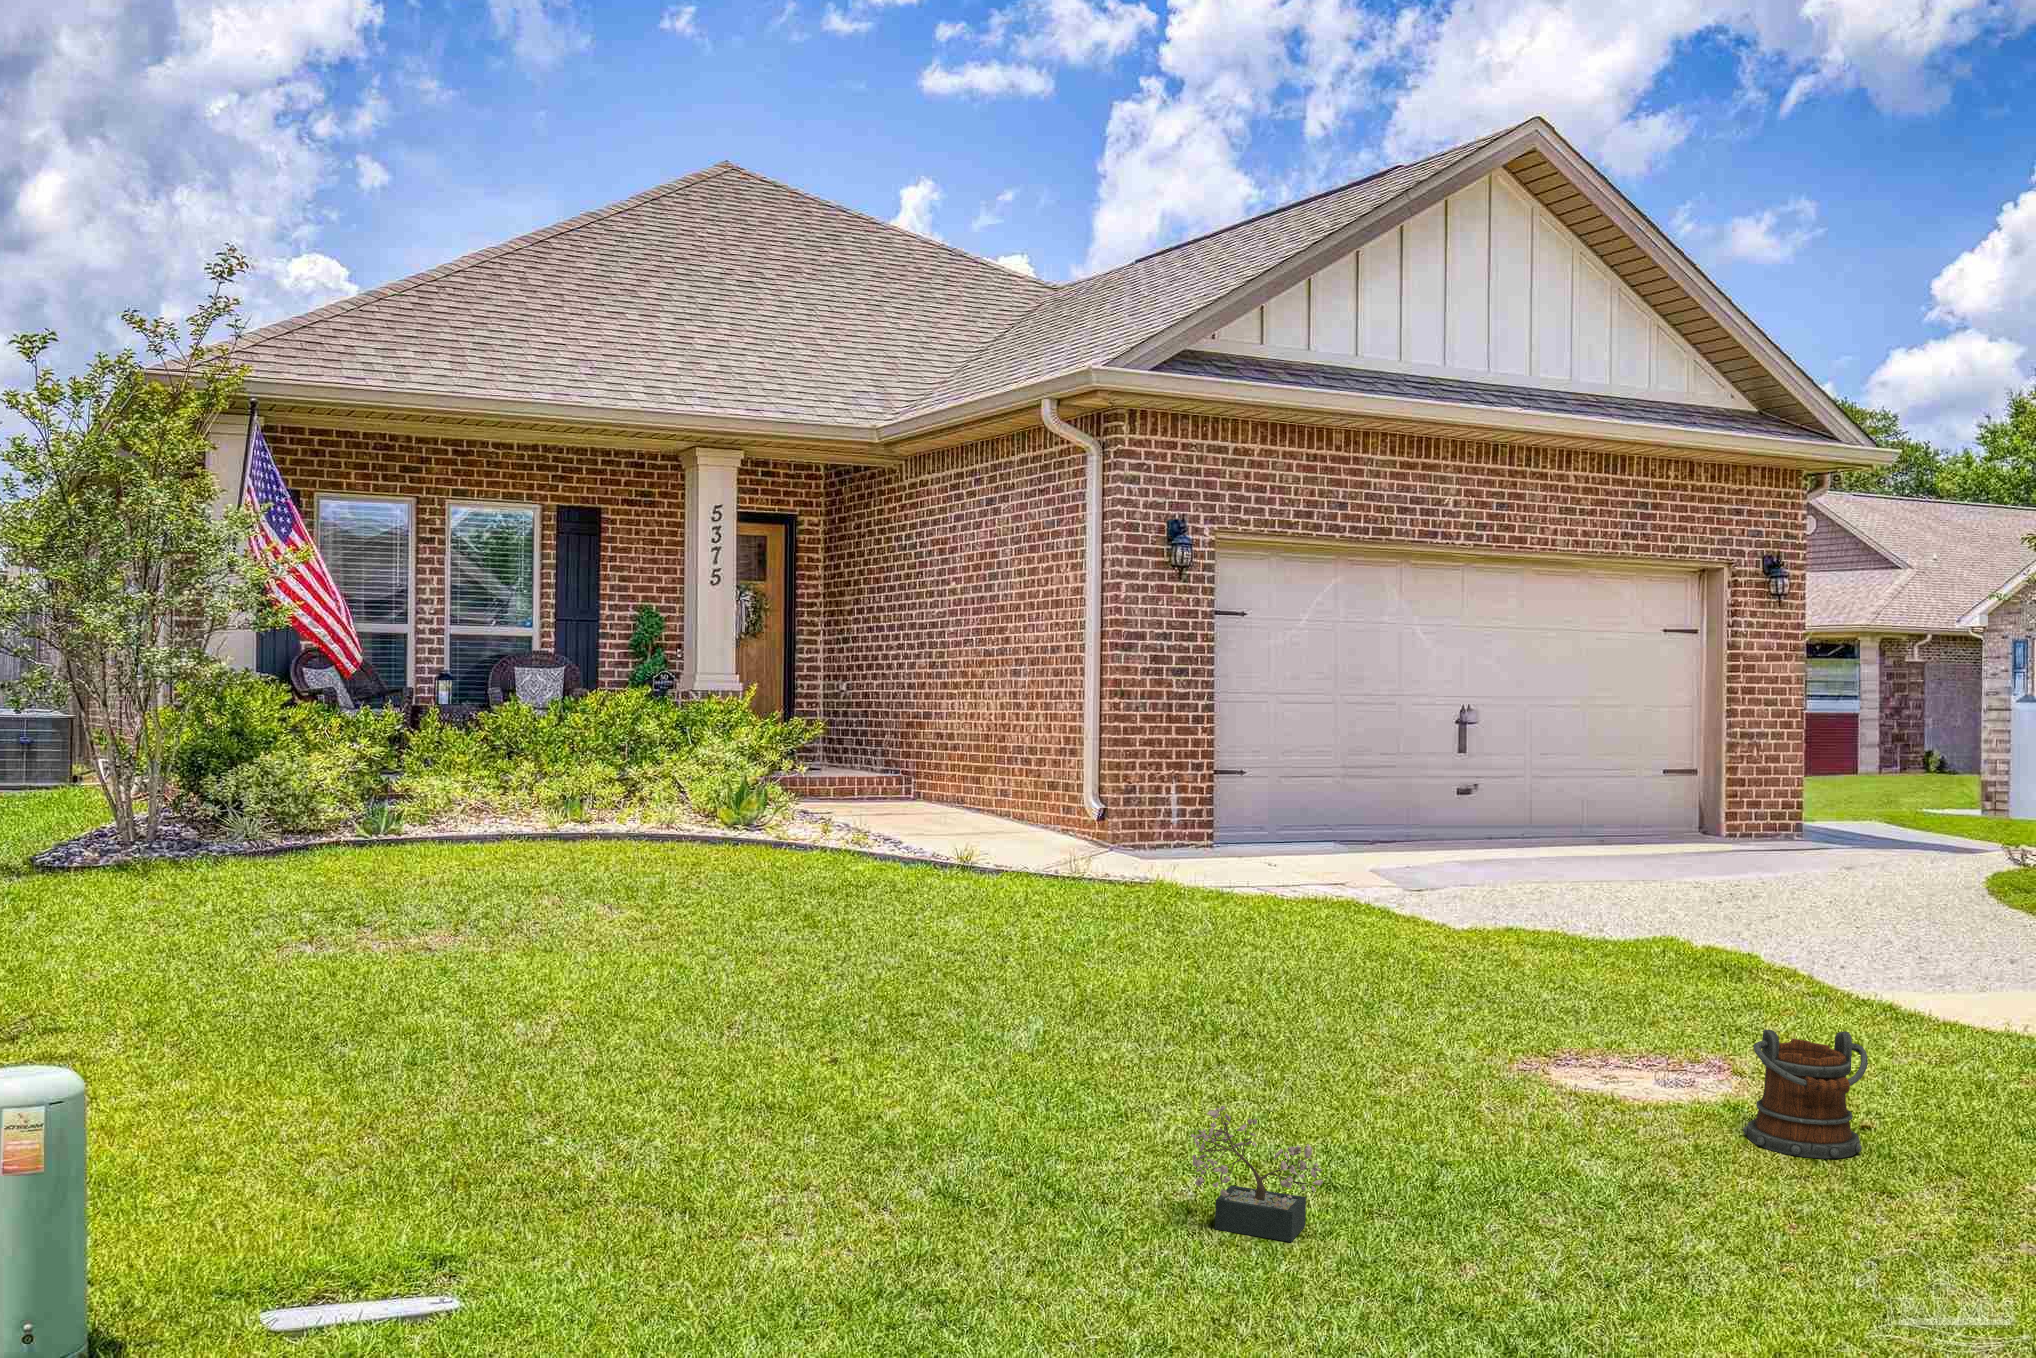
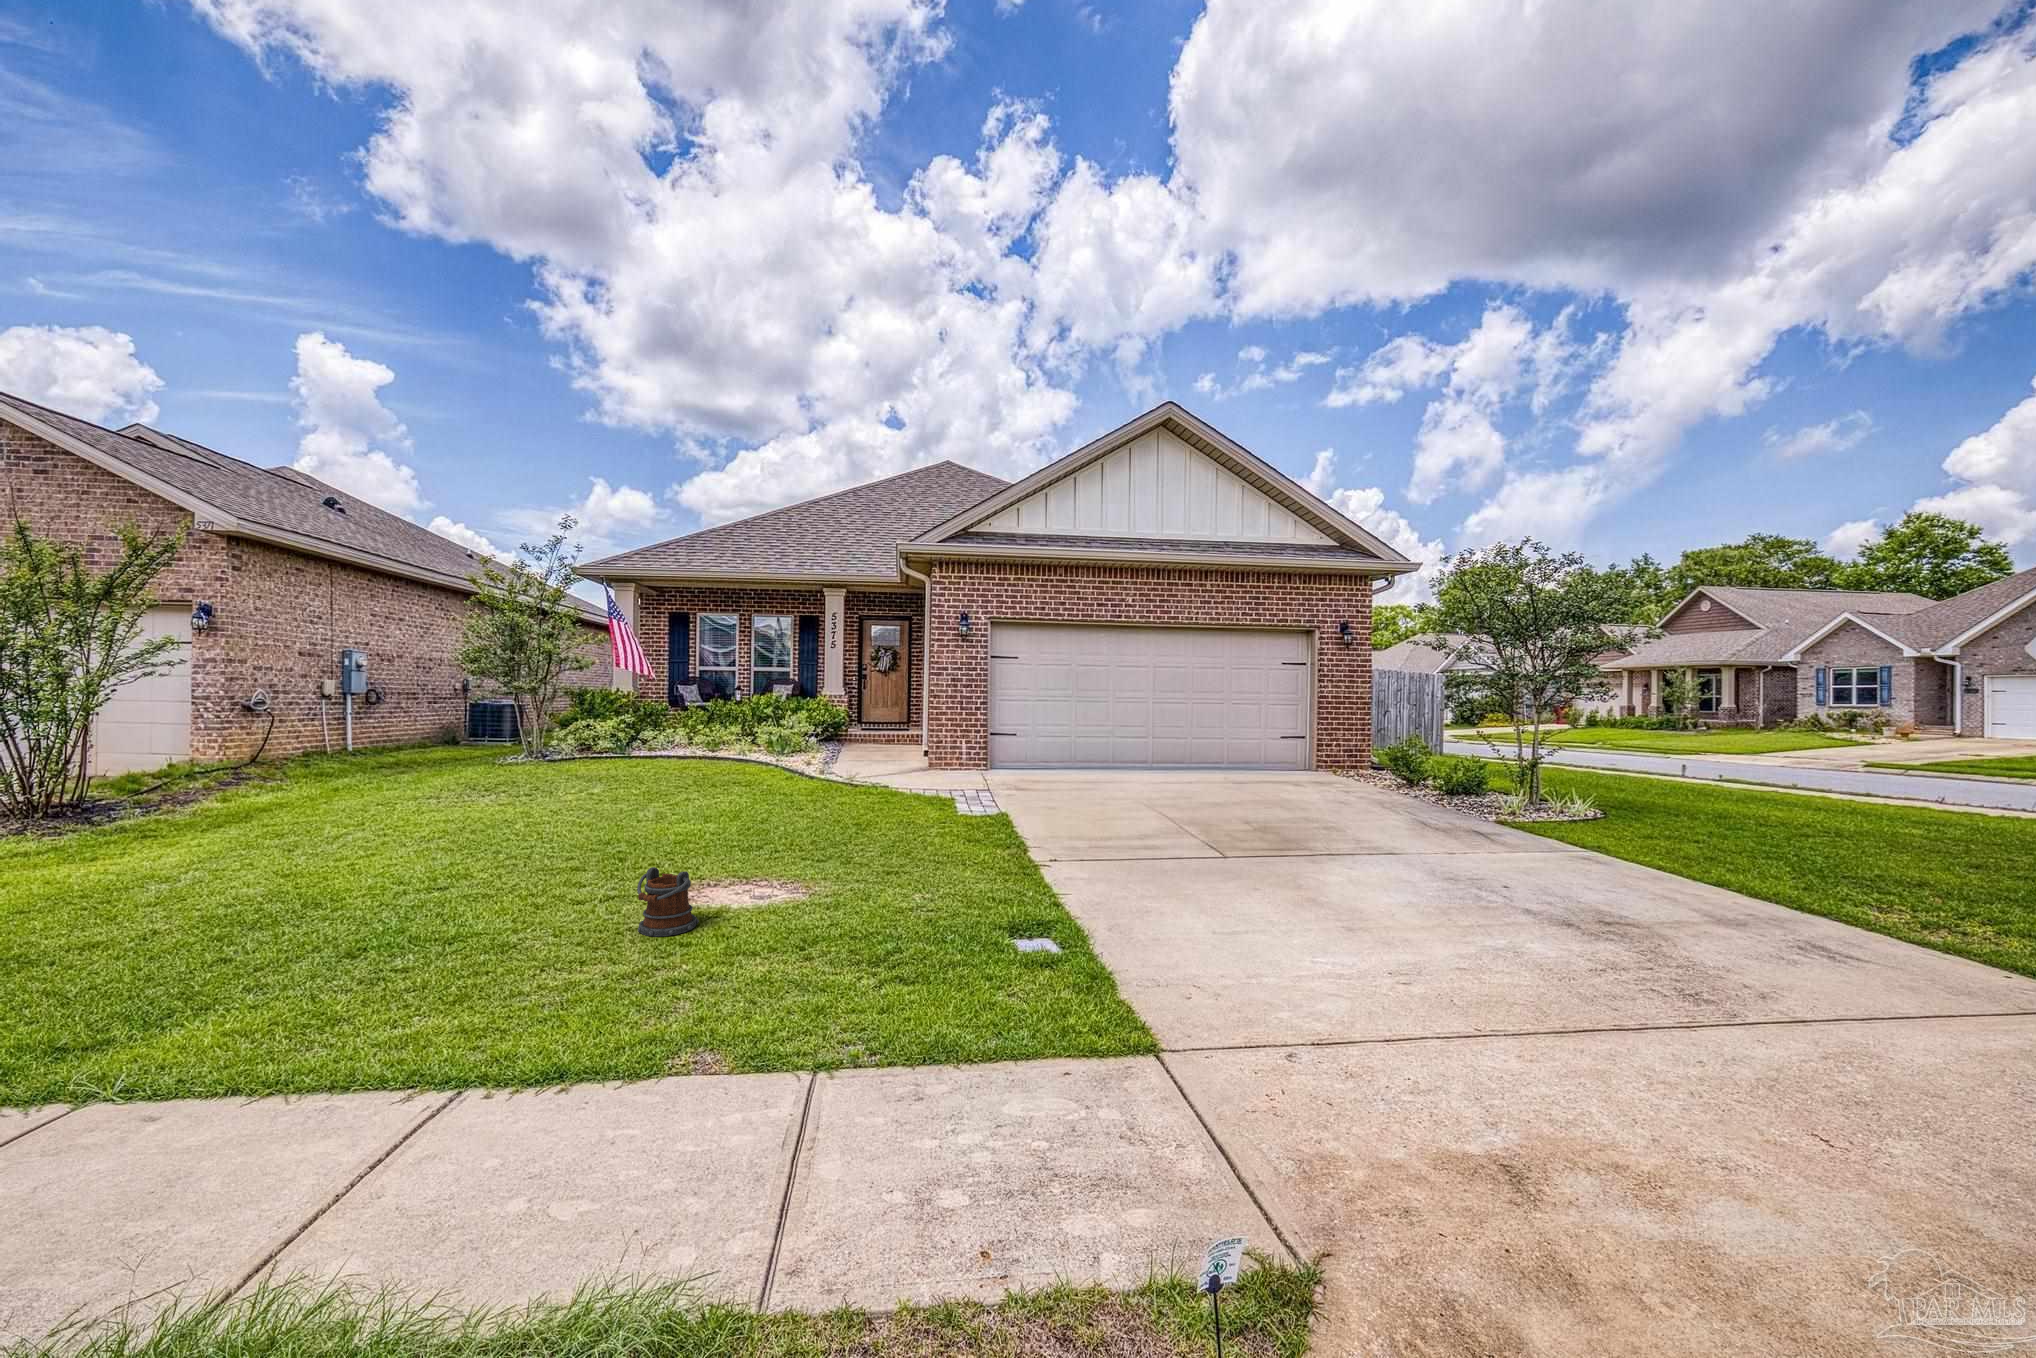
decorative plant: present [1191,1106,1323,1242] -> none [264,879,319,942]

